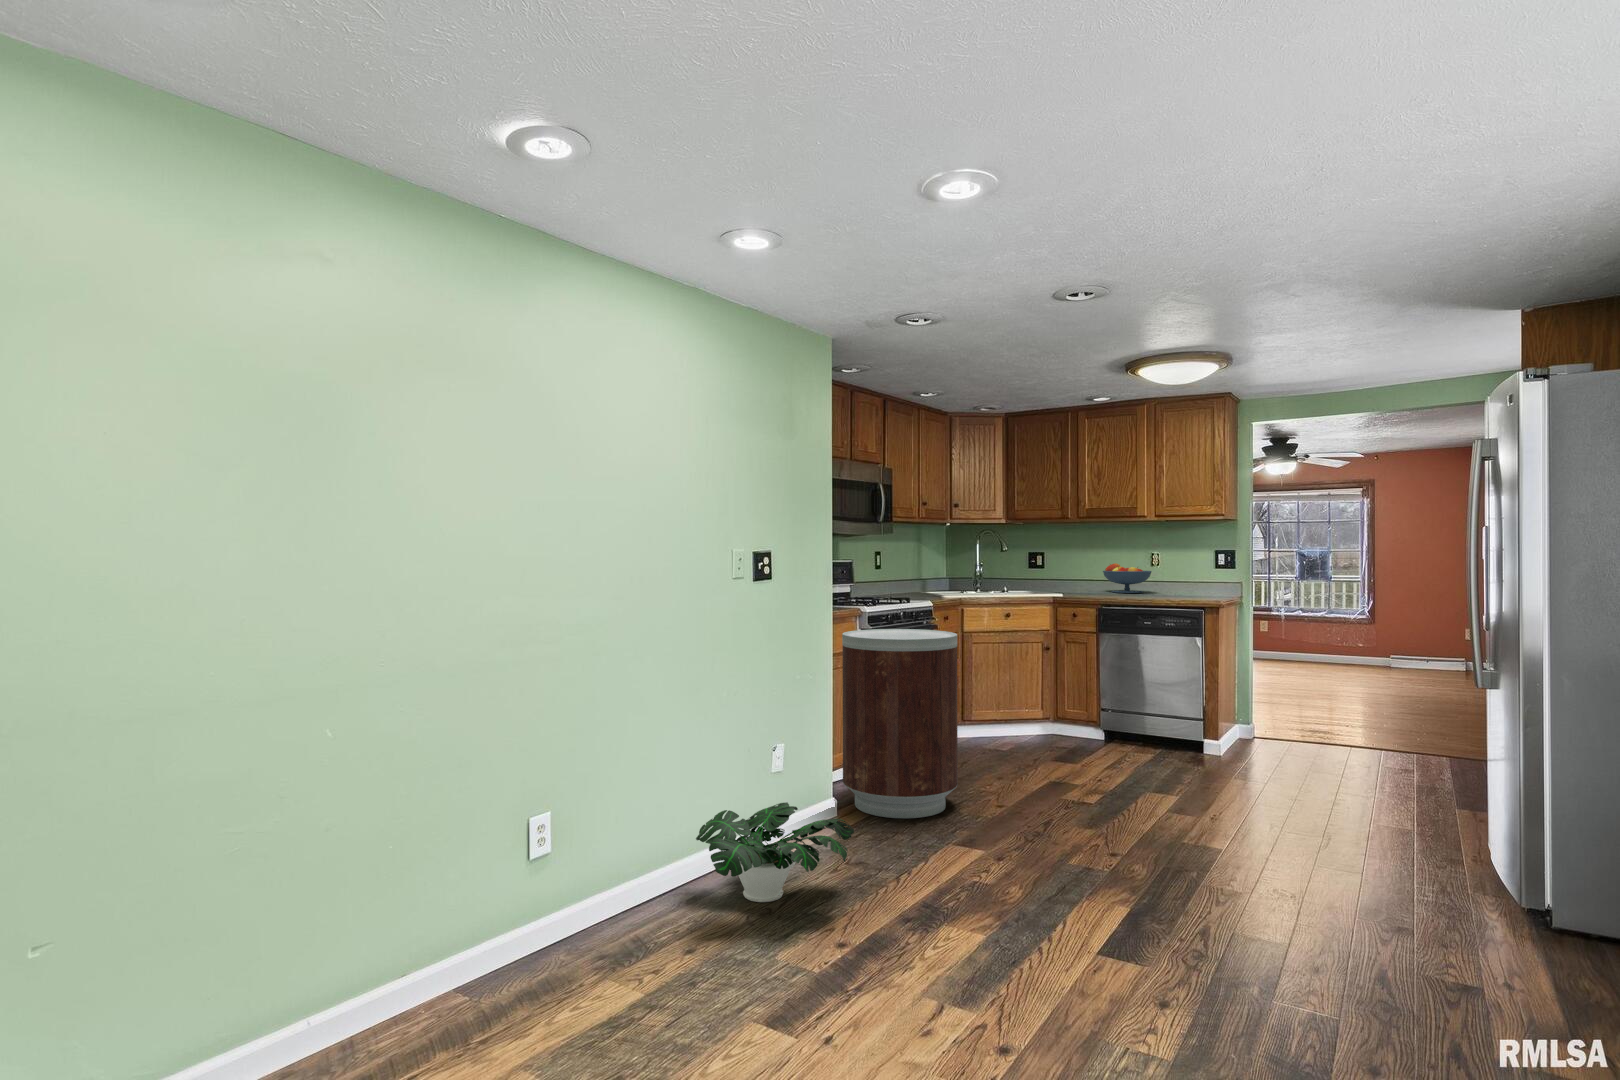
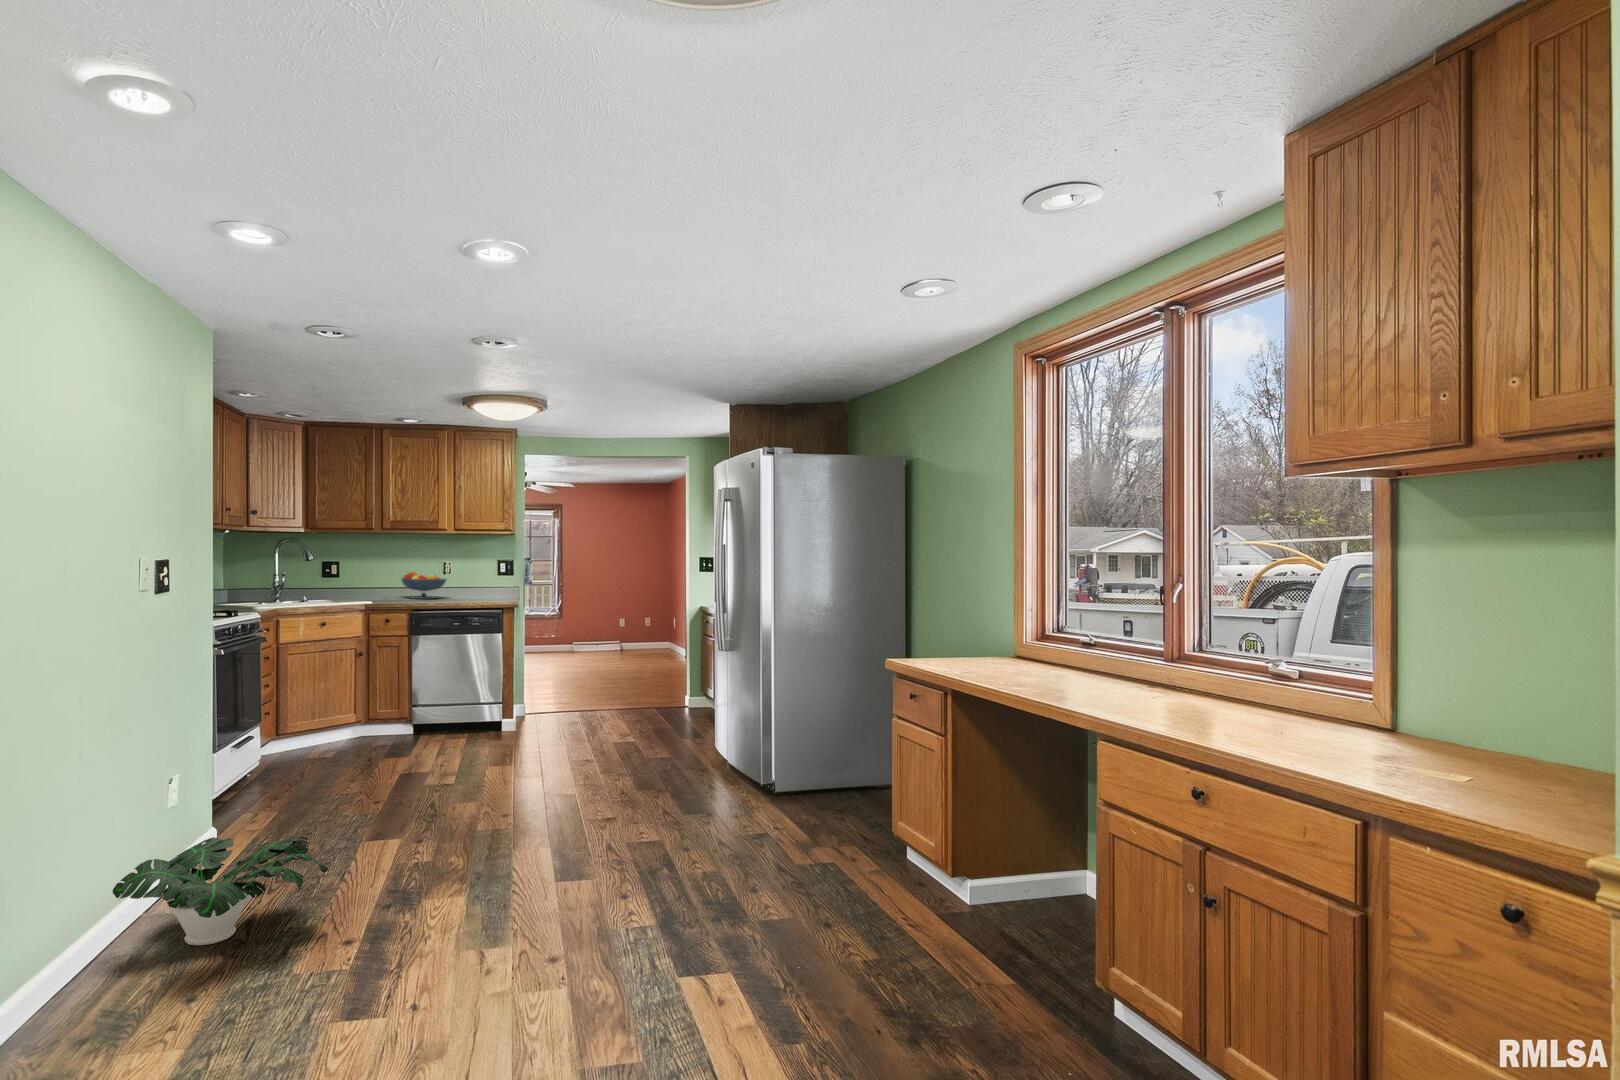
trash can: present [842,629,958,818] -> none [200,644,342,841]

